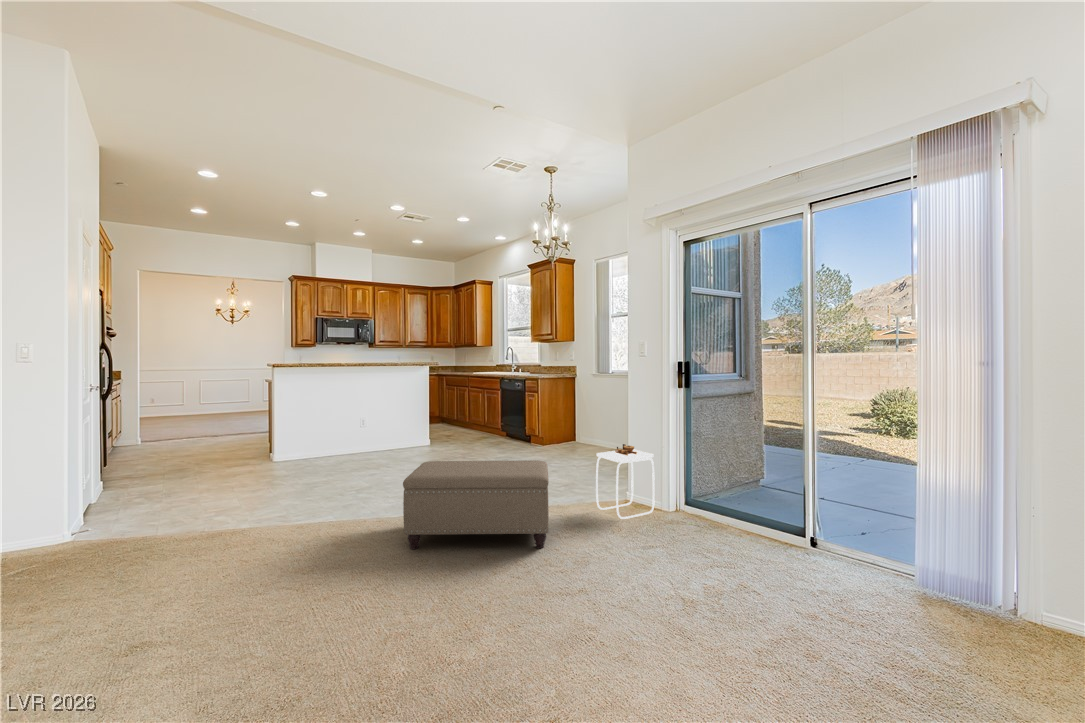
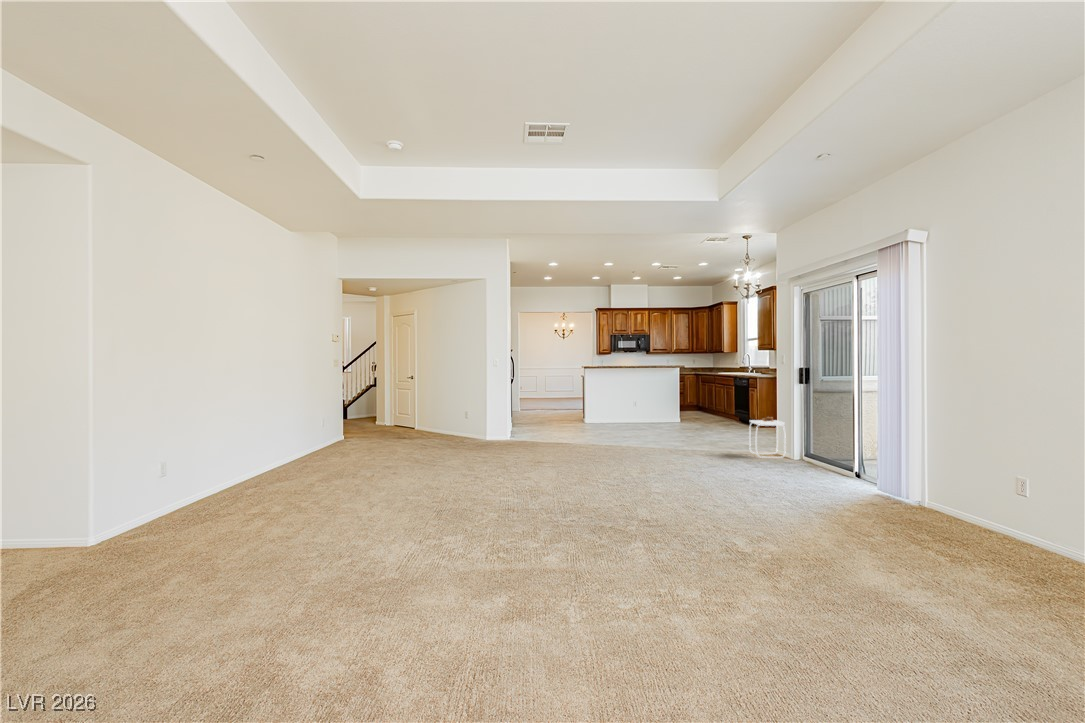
ottoman: present [403,460,549,549] -> none [637,416,715,460]

